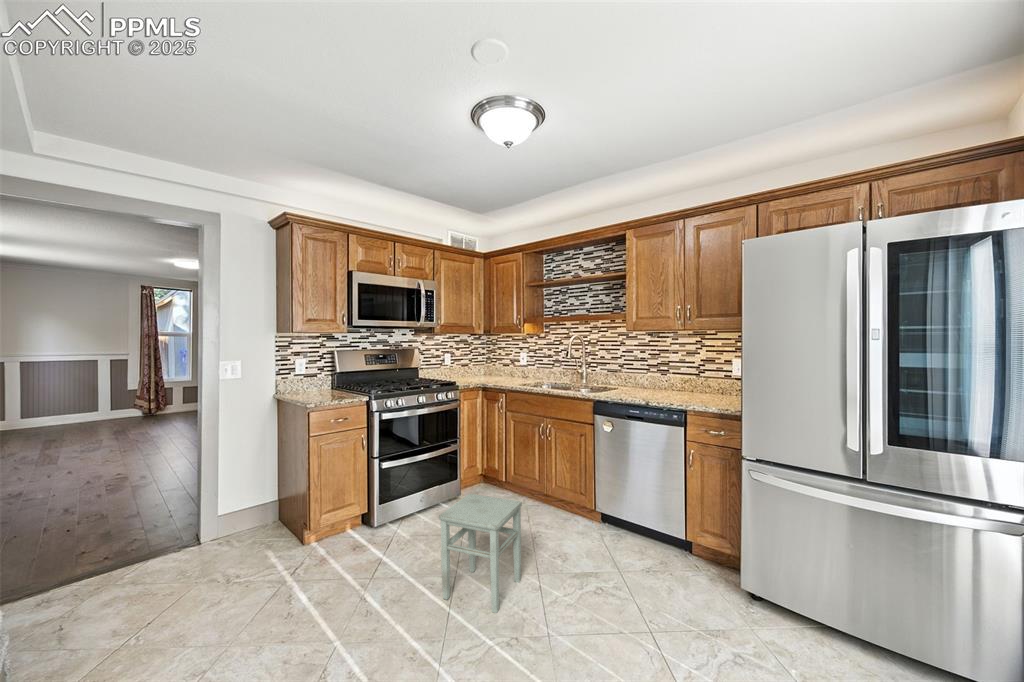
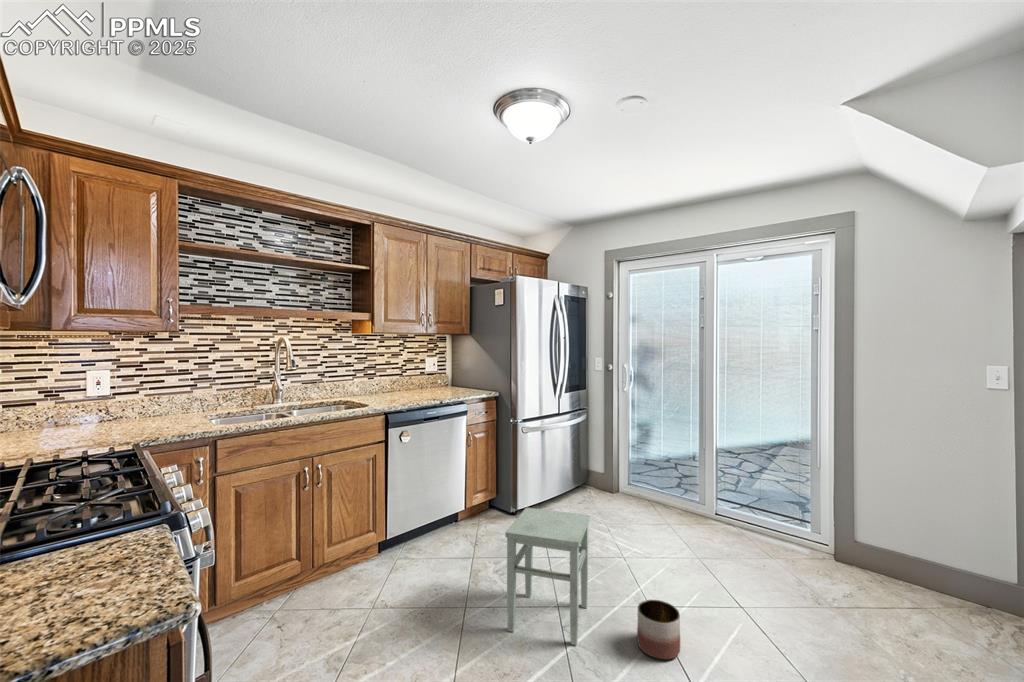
planter: none [402,601,442,659] -> present [637,600,680,659]

